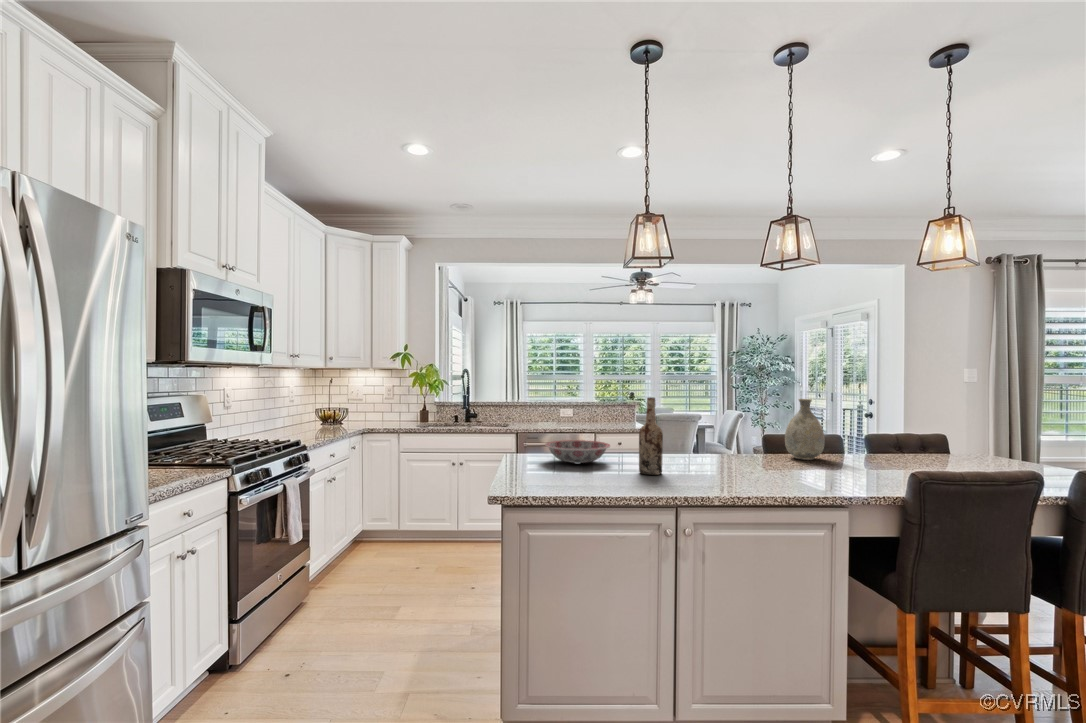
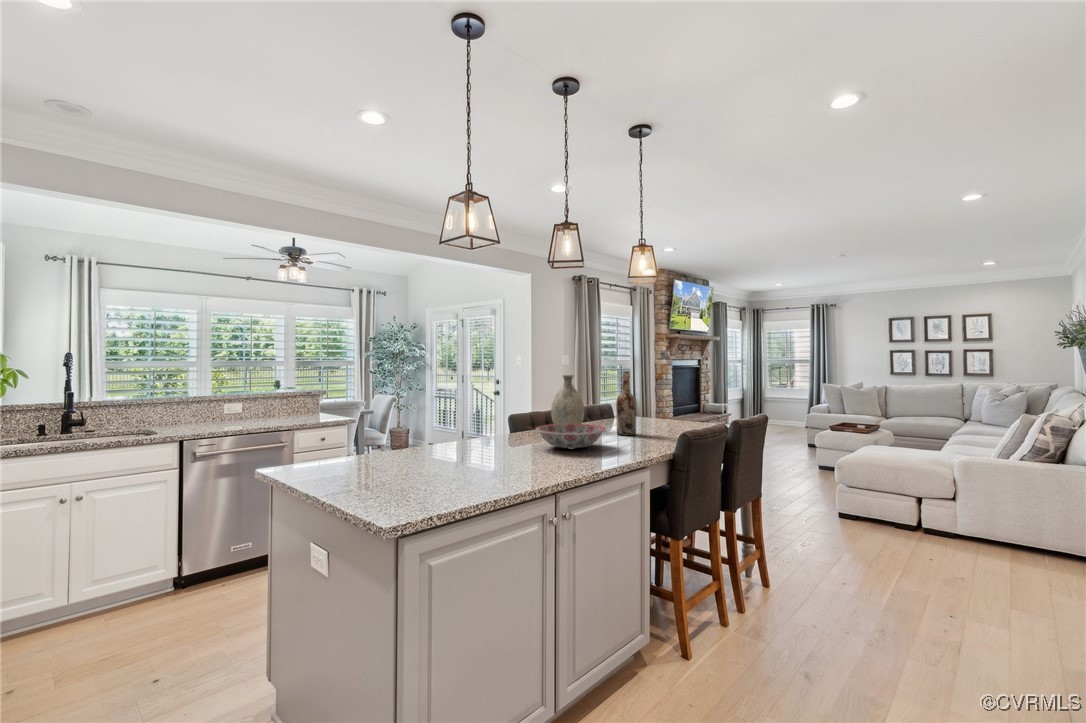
wine bottle: present [639,397,663,475] -> present [616,371,636,436]
ceramic bowl: present [545,440,610,463] -> present [536,424,606,448]

